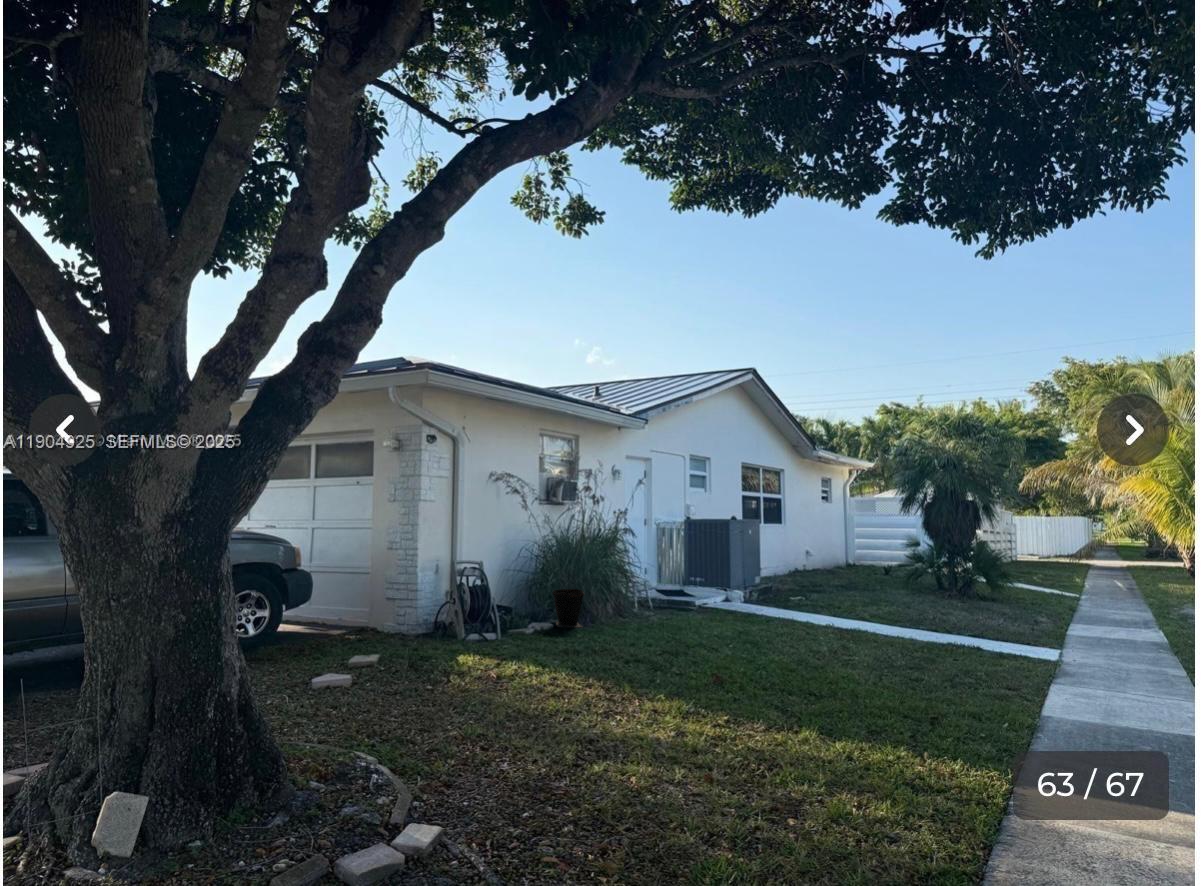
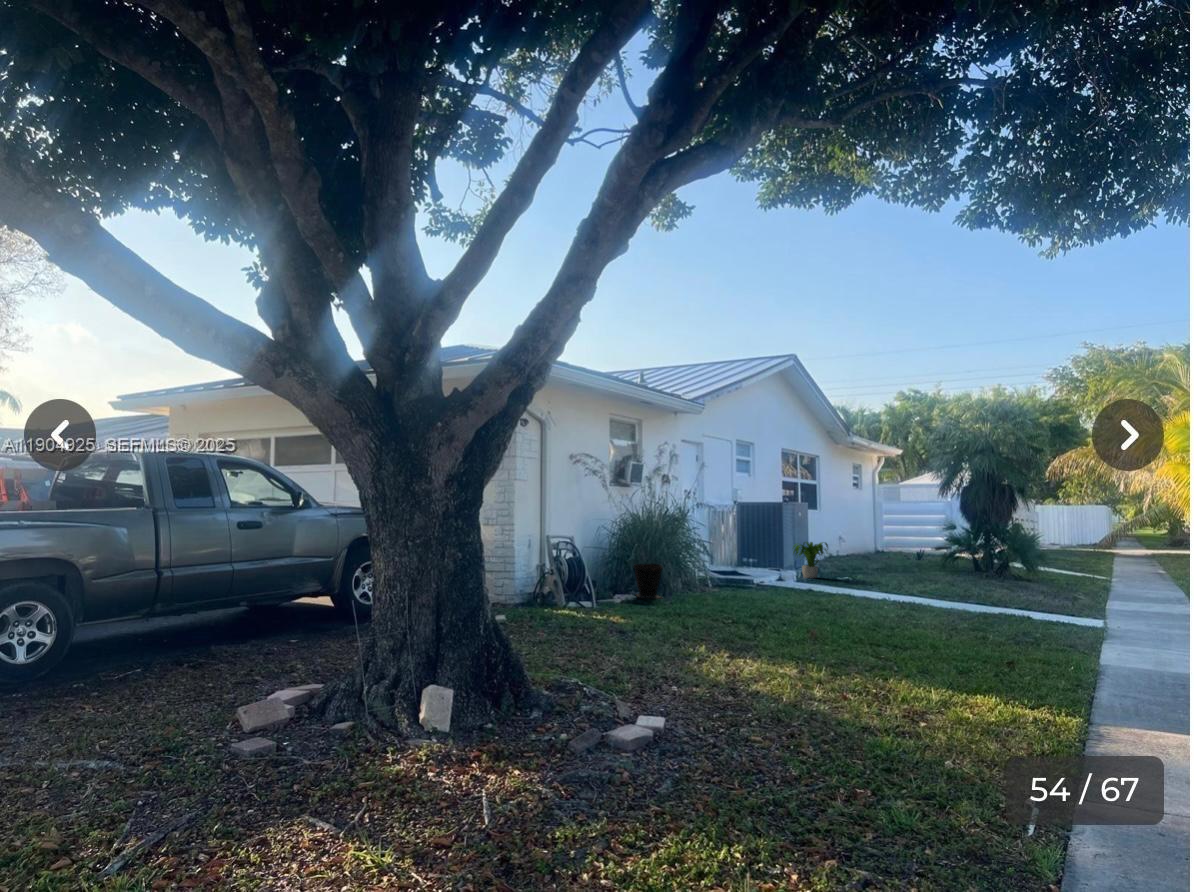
potted plant: none [741,561,779,601] -> present [793,542,828,578]

